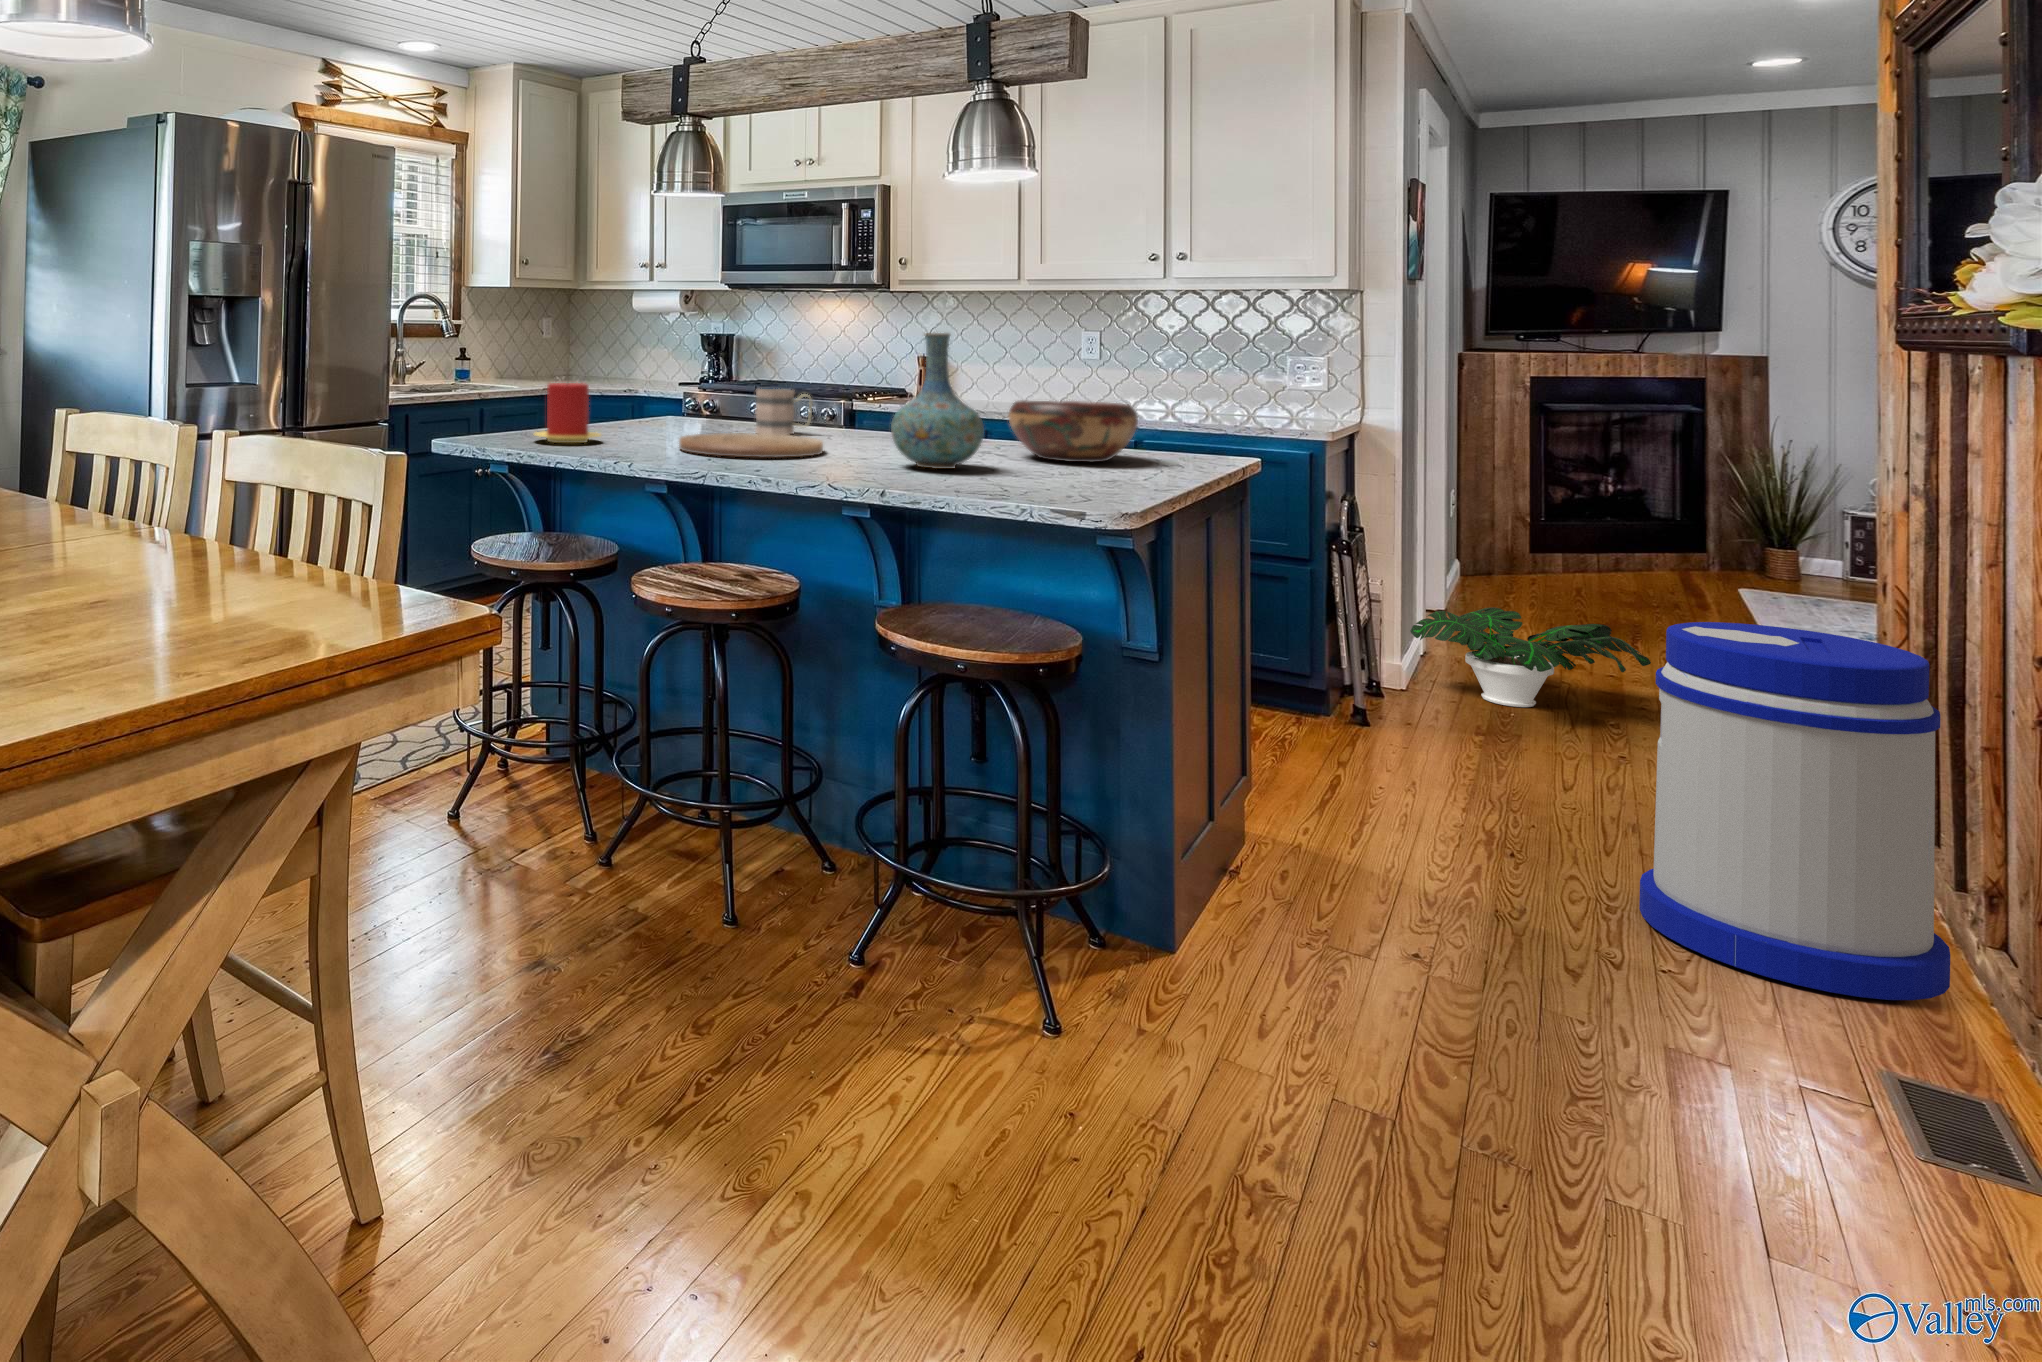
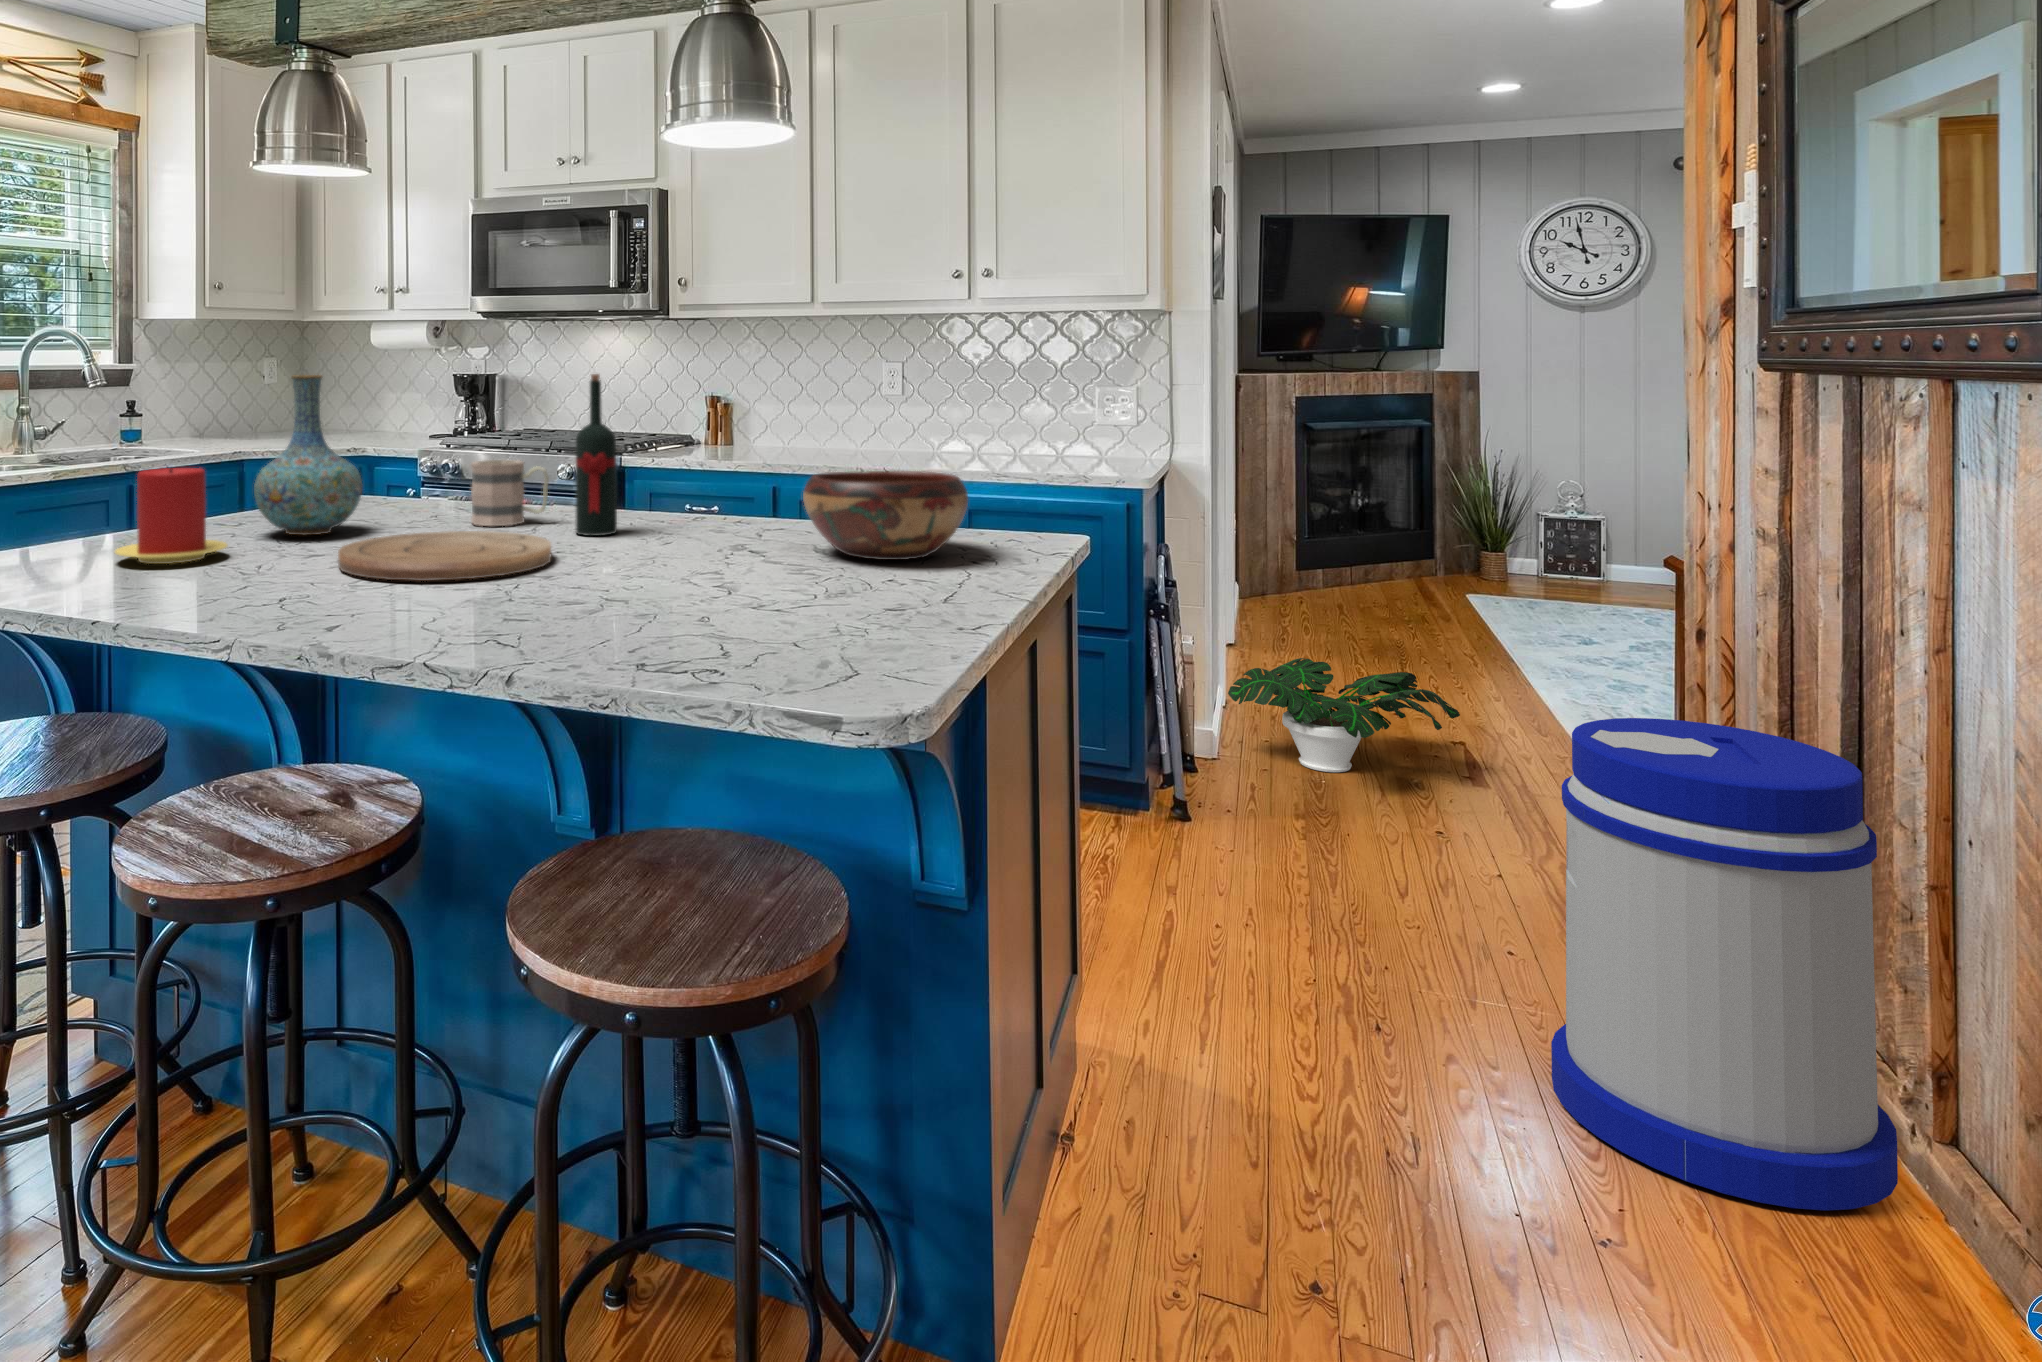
wine bottle: none [834,327,865,442] -> present [576,374,617,536]
vase: present [891,333,984,469] -> present [254,375,362,535]

